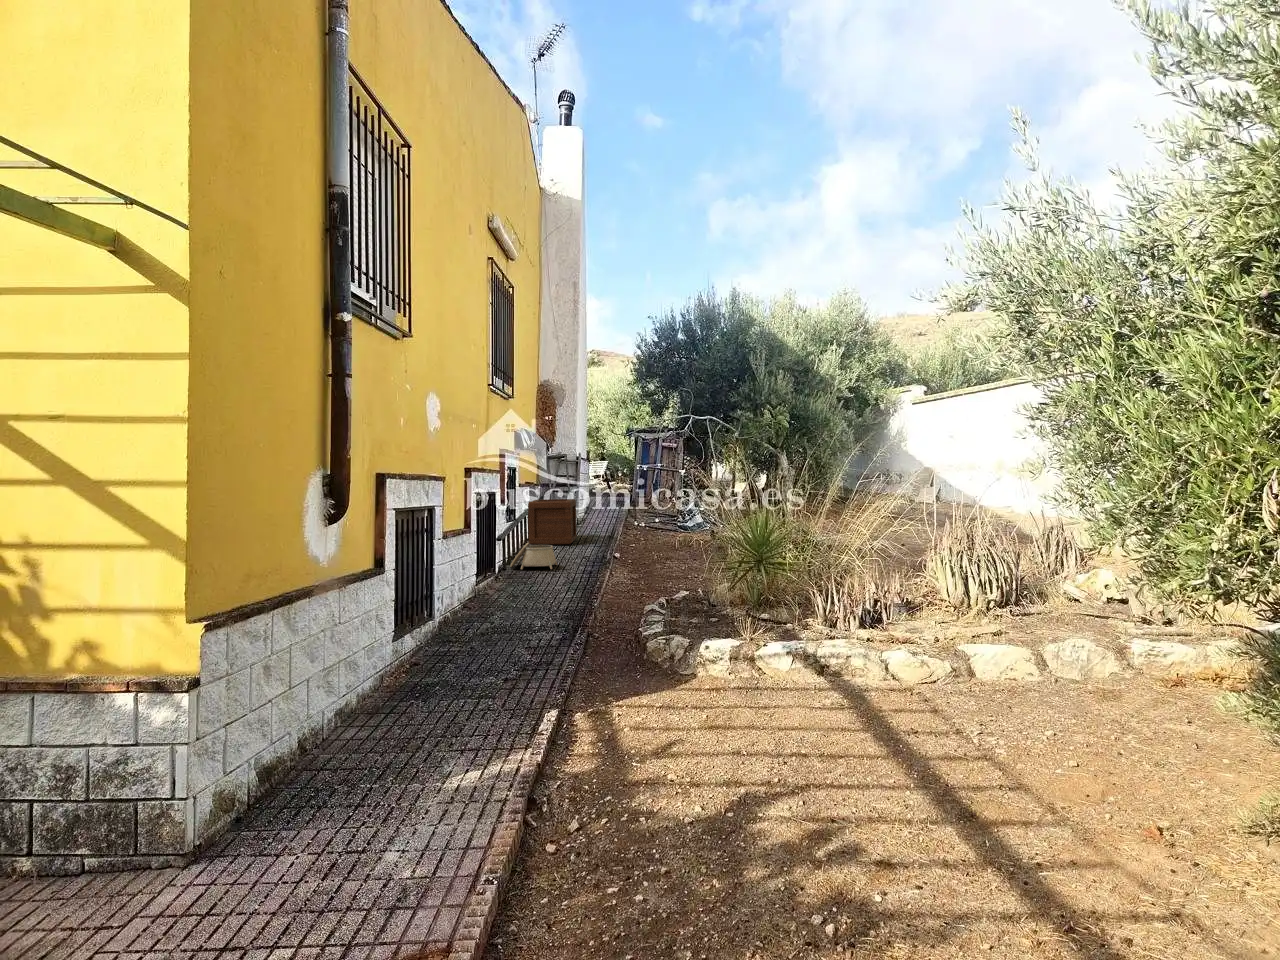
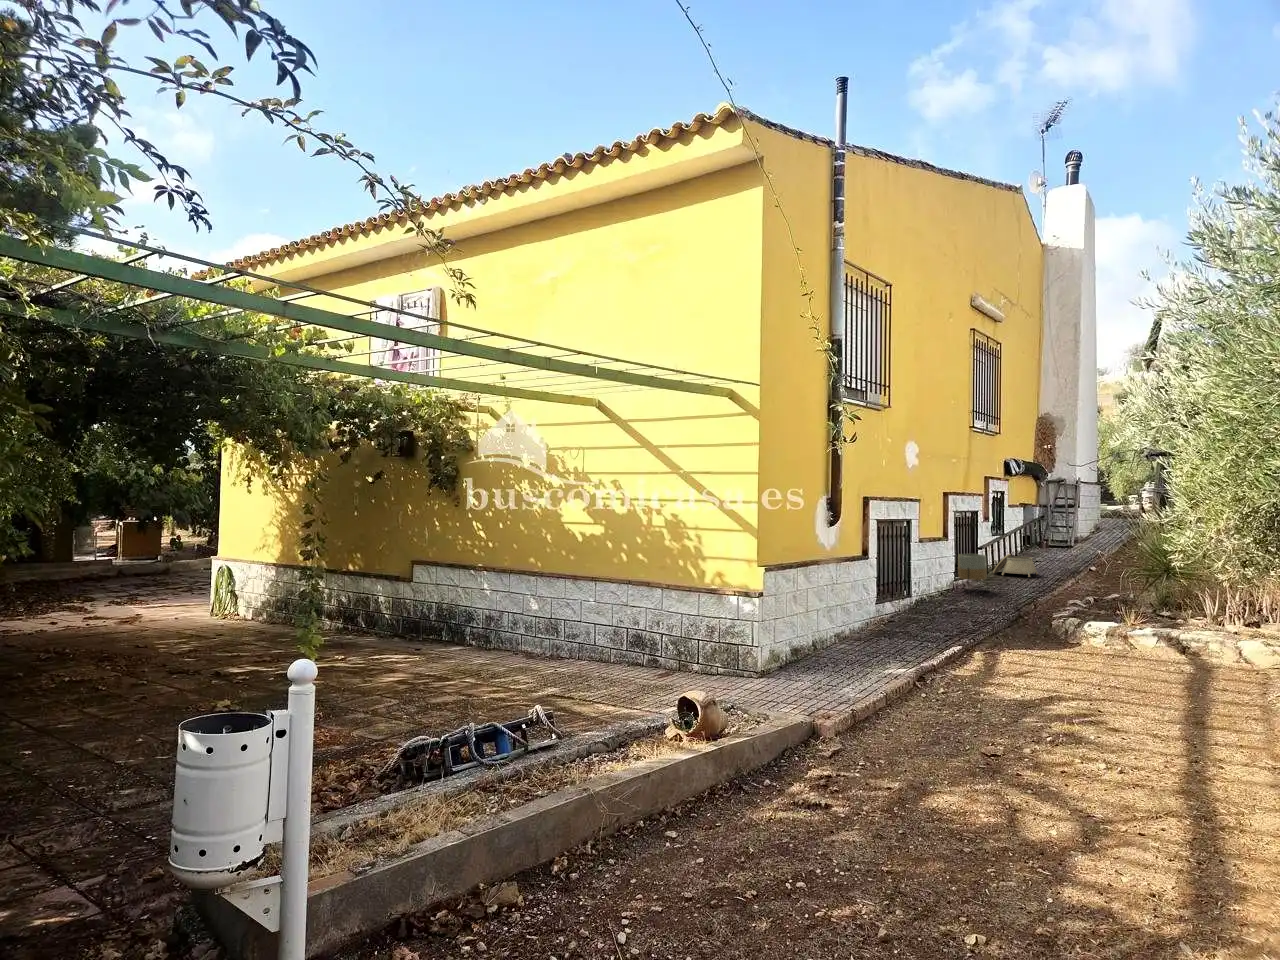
wooden crate: present [528,499,577,545] -> none [1019,519,1071,559]
planter: none [480,547,515,598] -> present [958,554,988,581]

